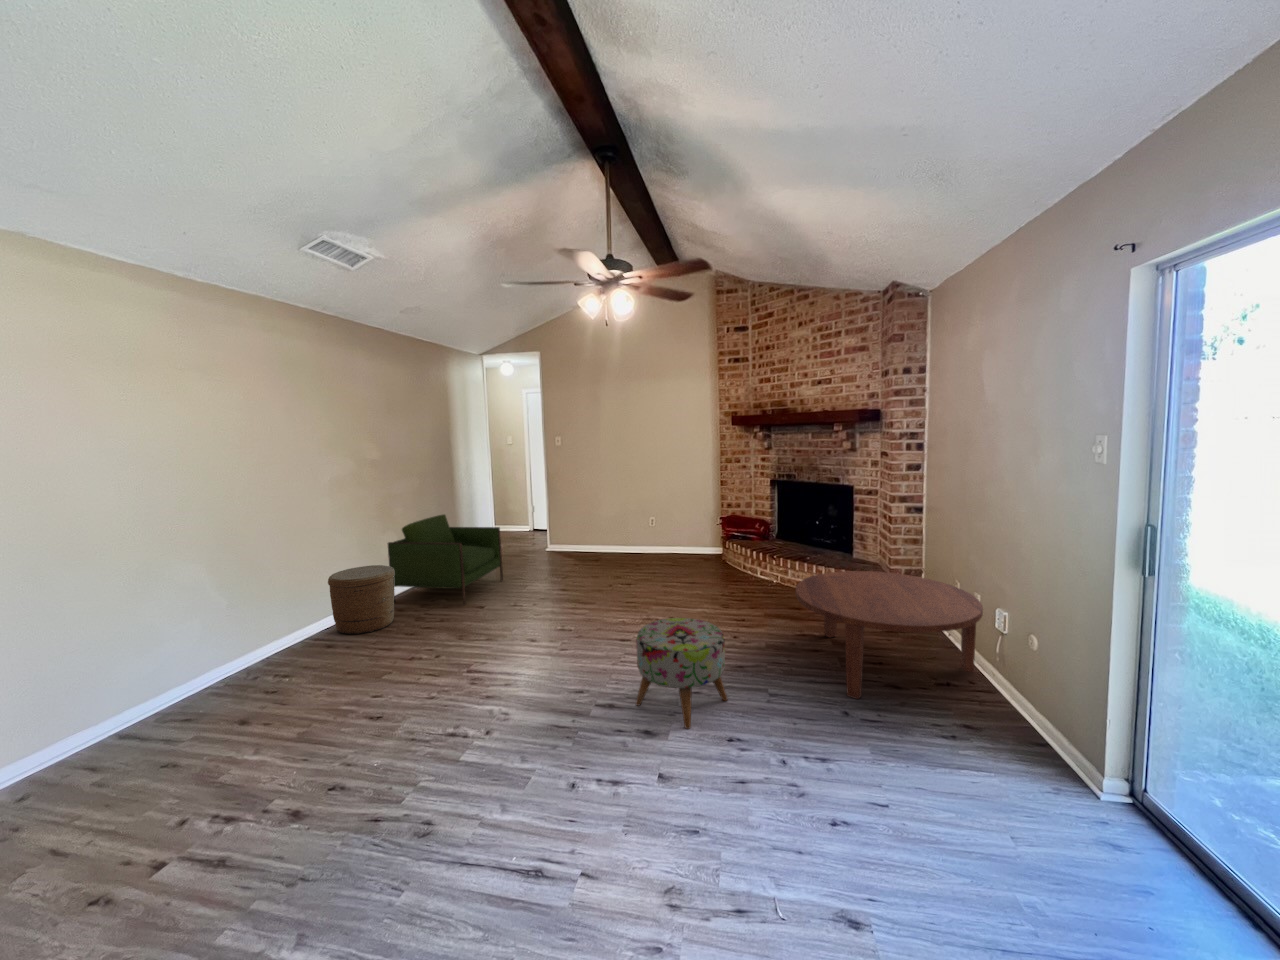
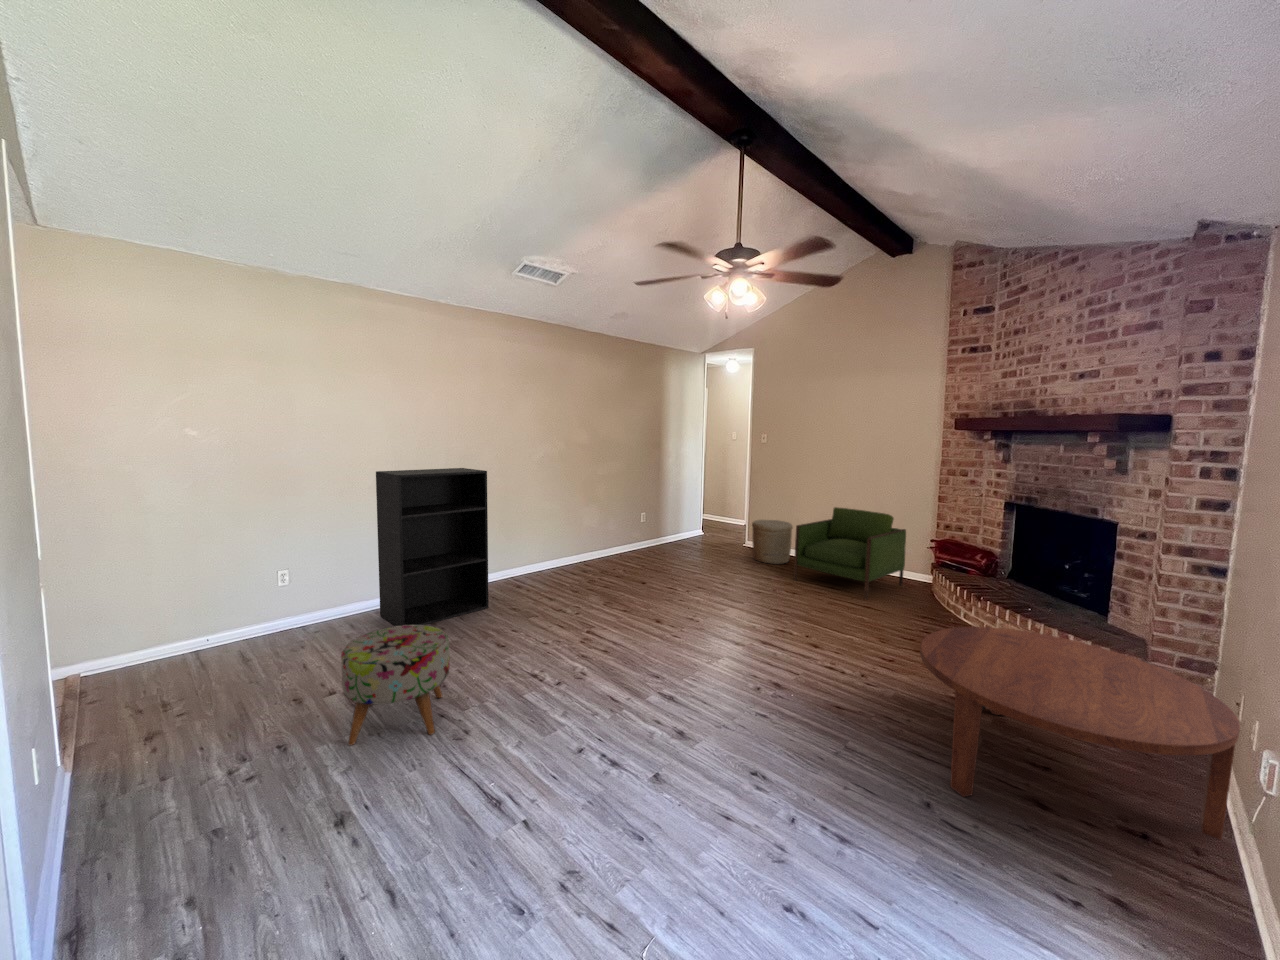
bookshelf: none [104,503,311,745] -> present [376,468,489,626]
armchair: present [388,515,503,605] -> present [794,507,906,599]
woven basket: present [328,565,394,634] -> present [752,520,793,564]
ottoman: present [636,618,728,729] -> present [341,625,450,745]

